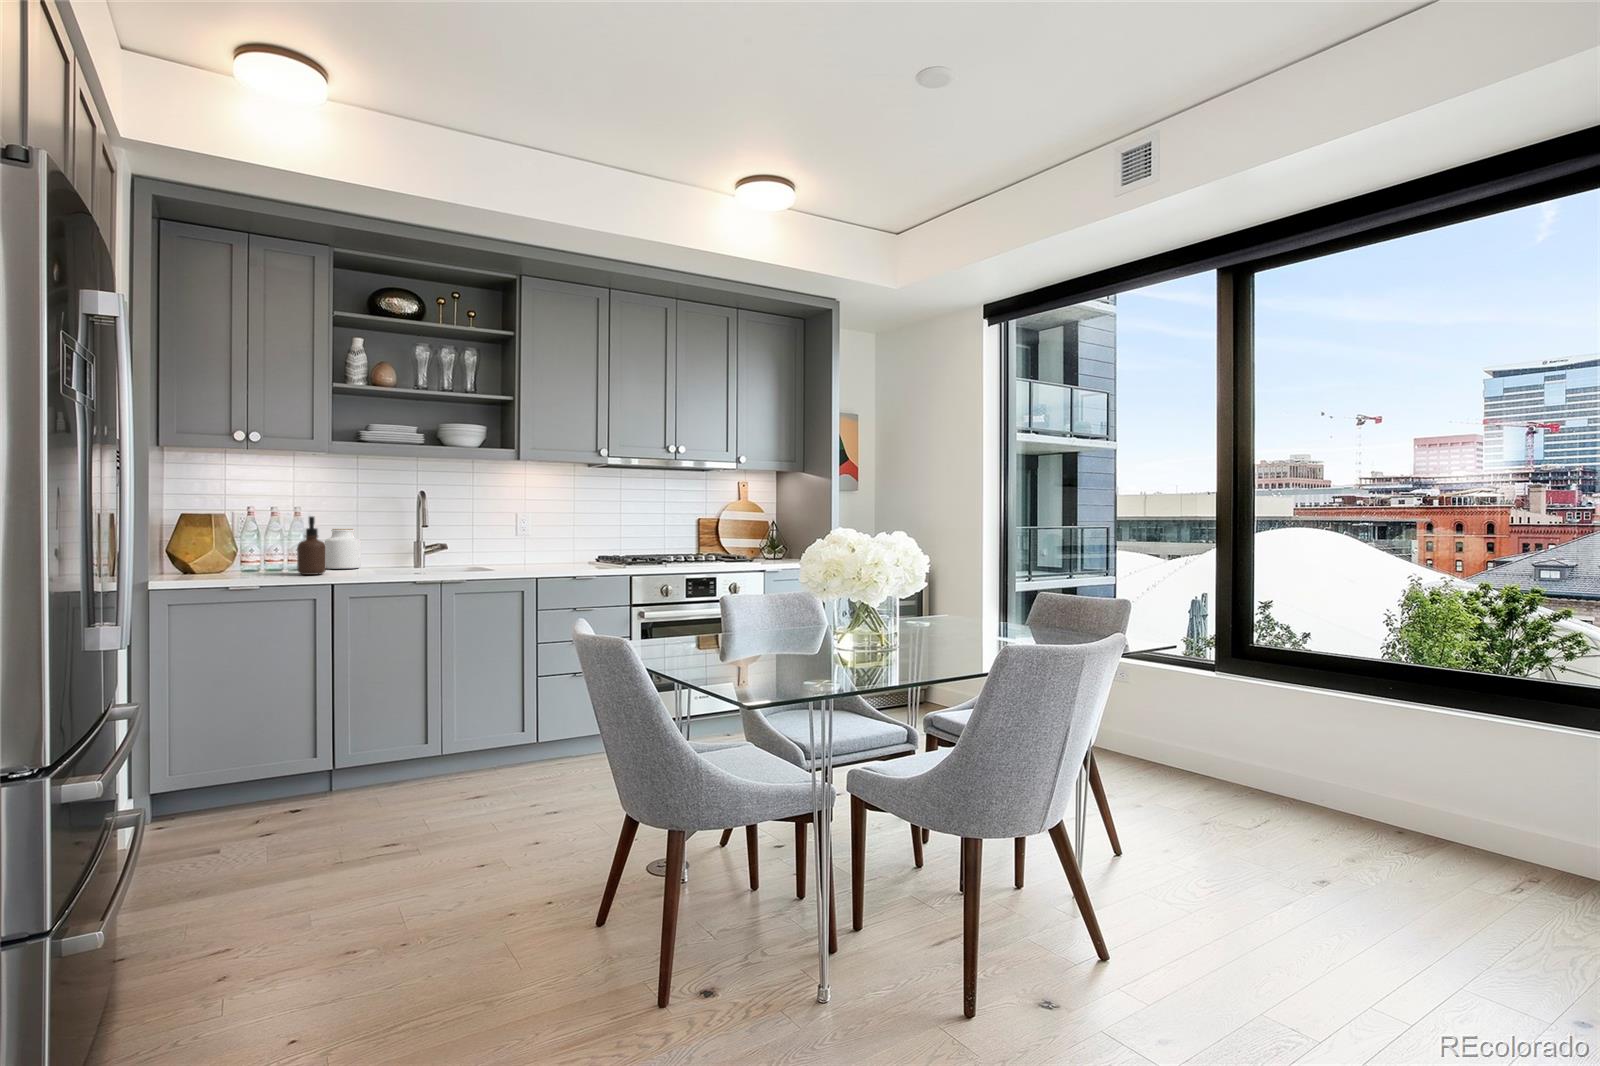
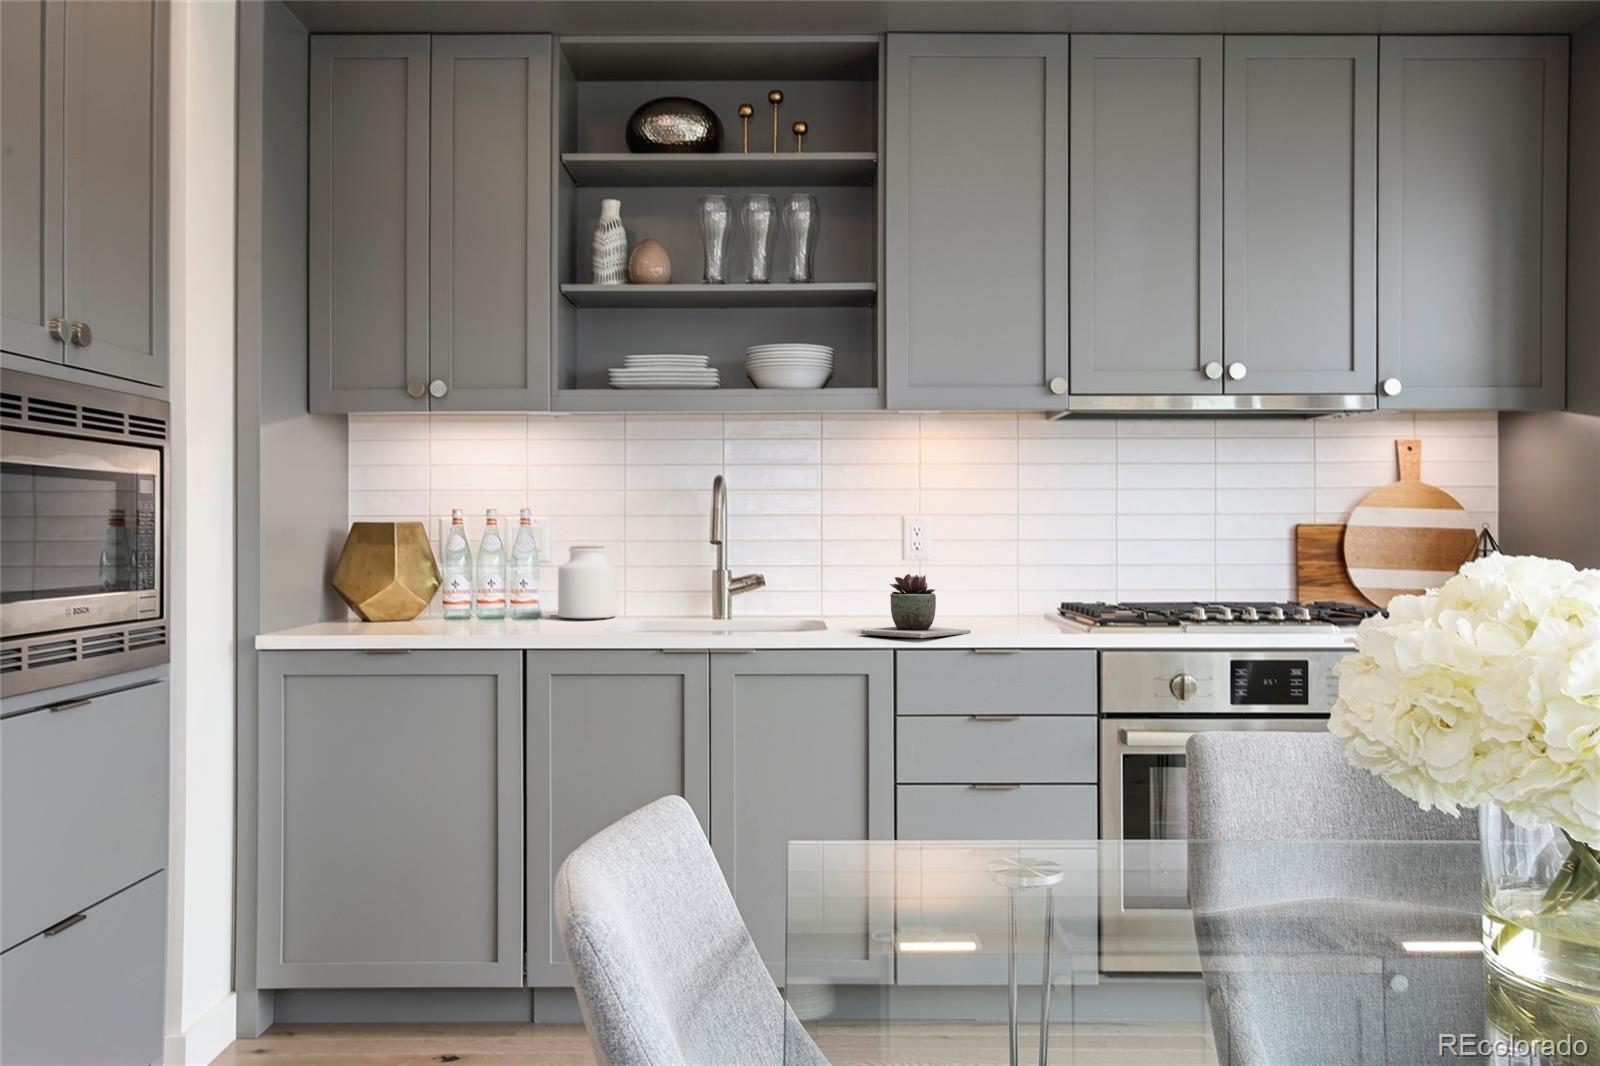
soap dispenser: present [297,516,326,575] -> none [497,526,543,630]
succulent plant: none [516,541,569,572] -> present [861,574,971,638]

